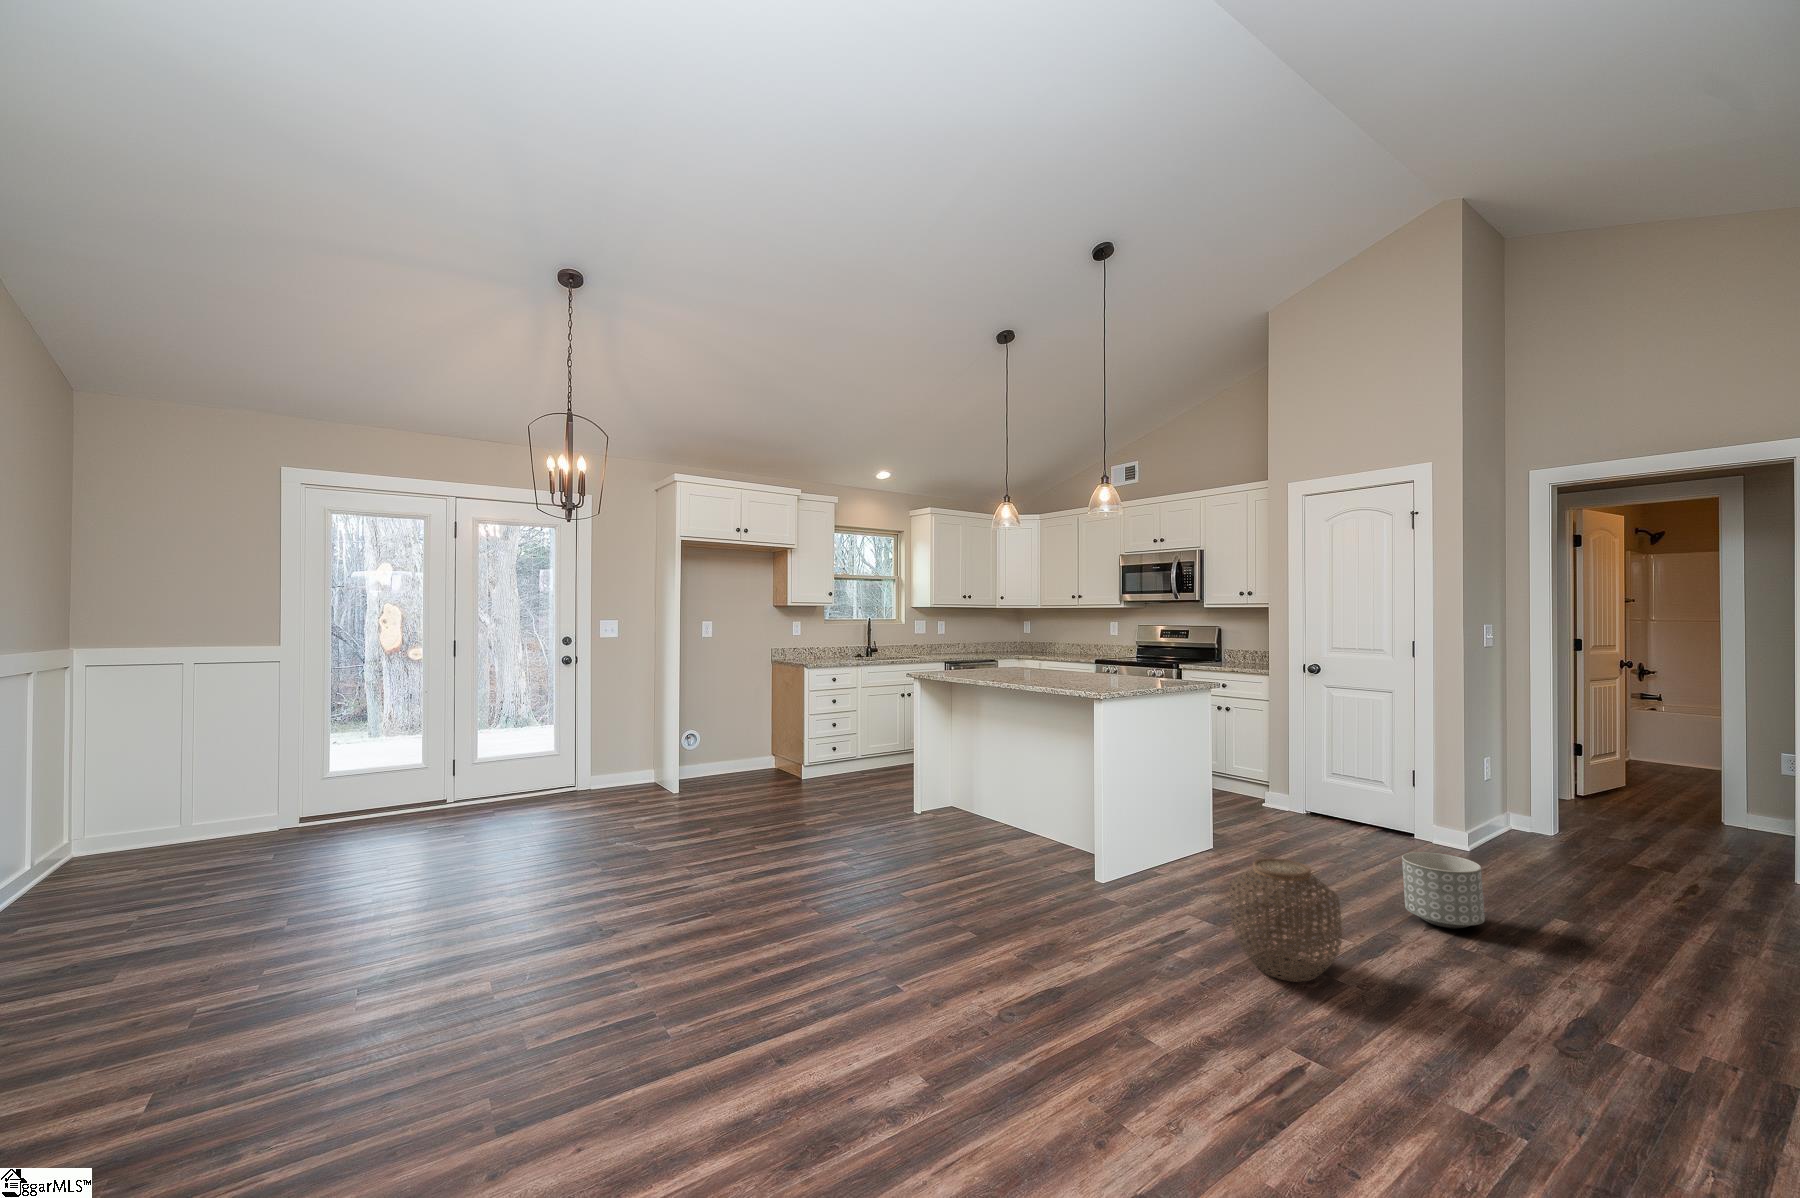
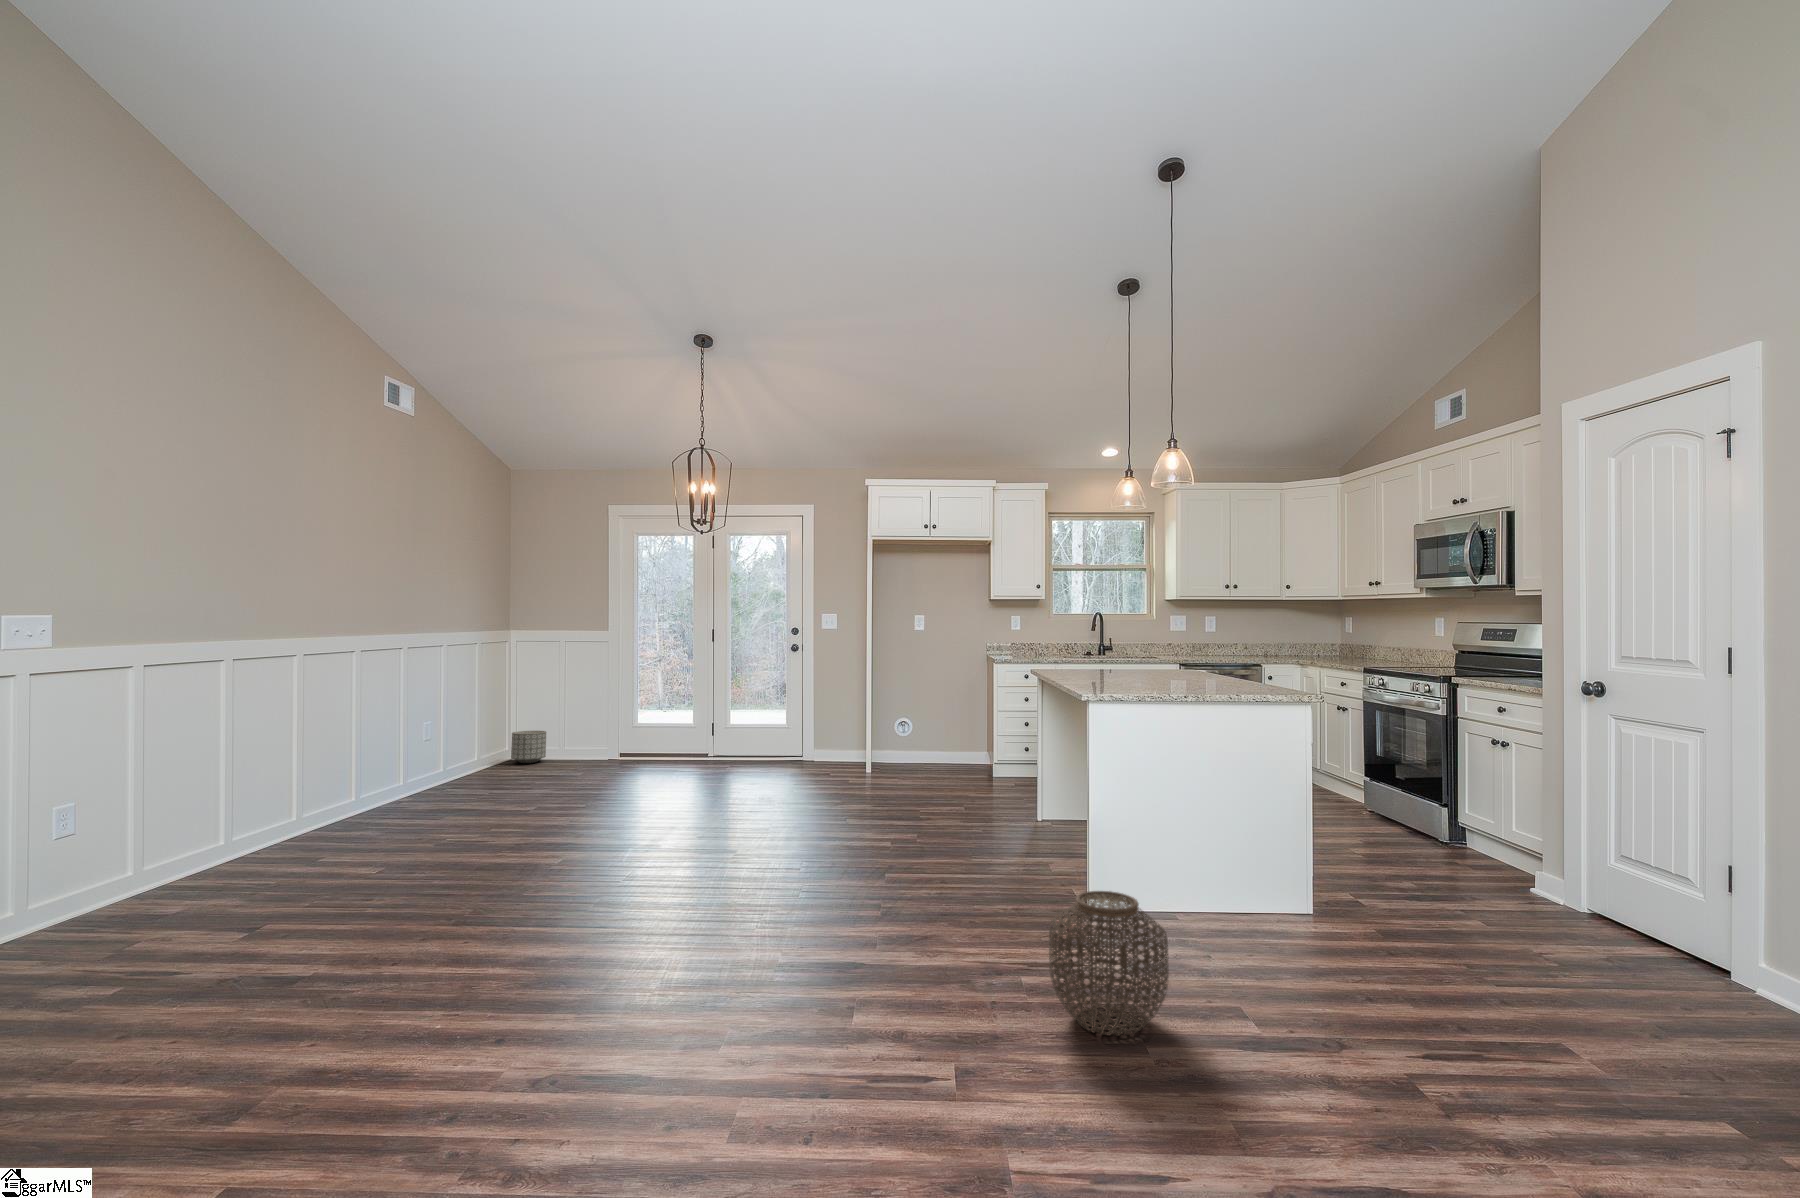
planter: present [1402,852,1485,928] -> present [511,731,546,763]

